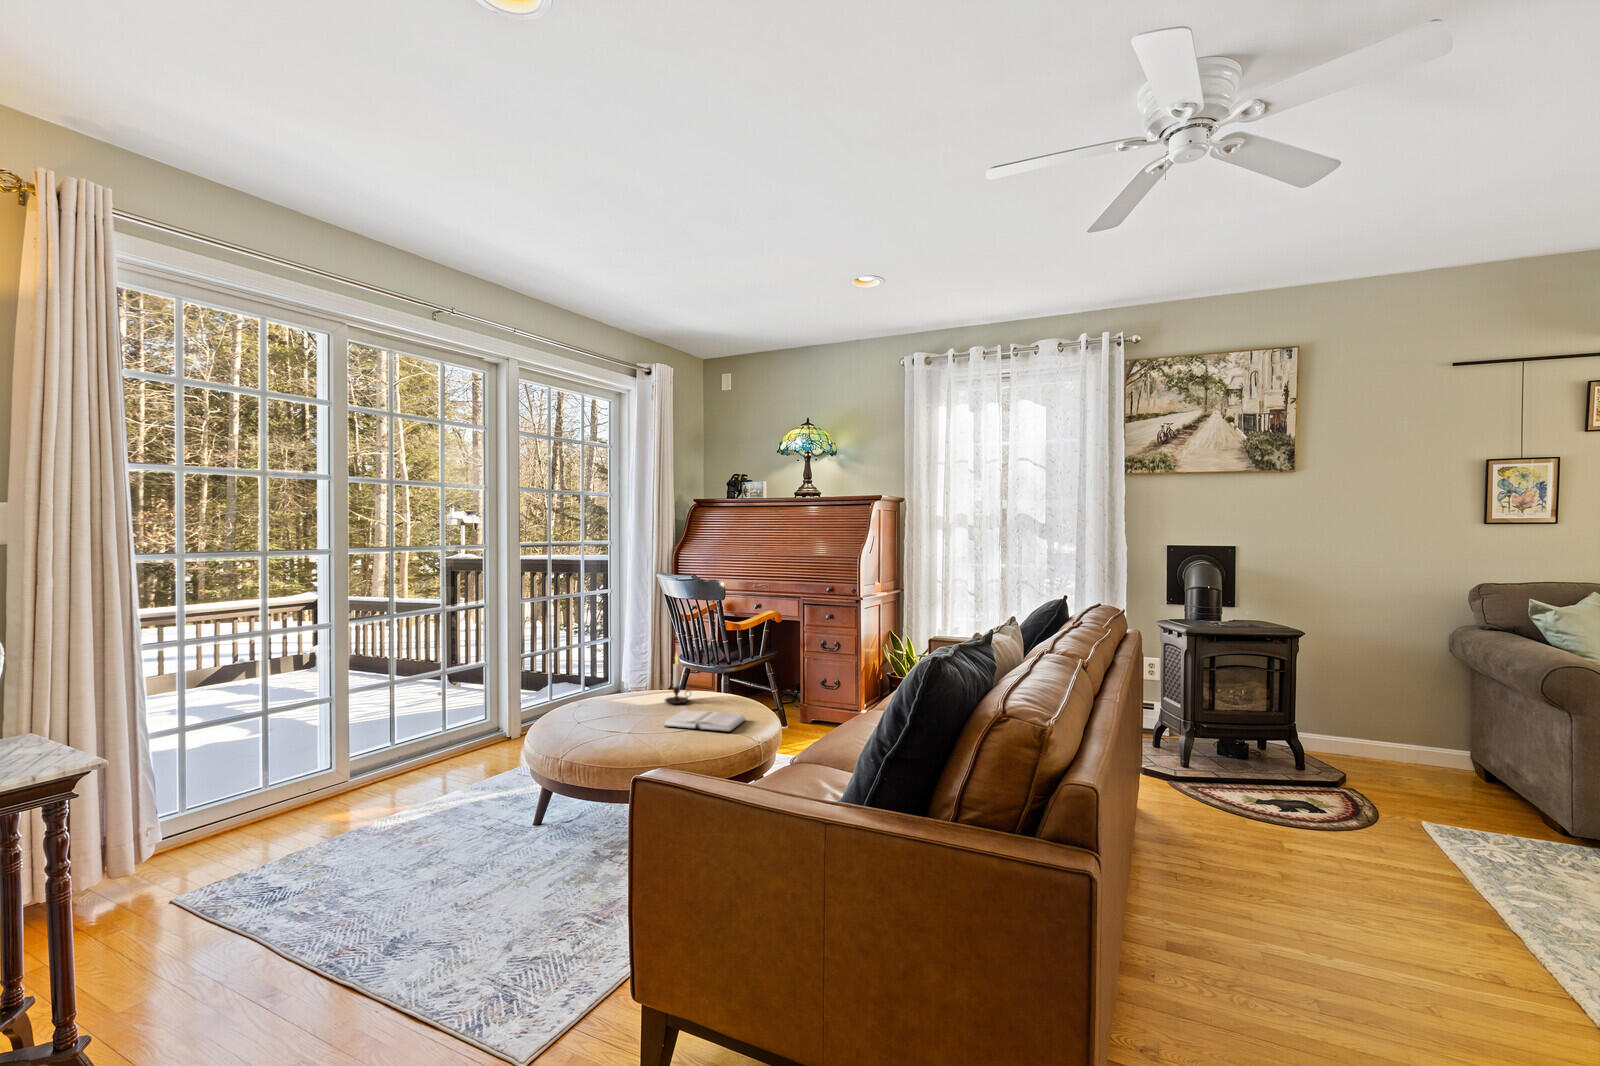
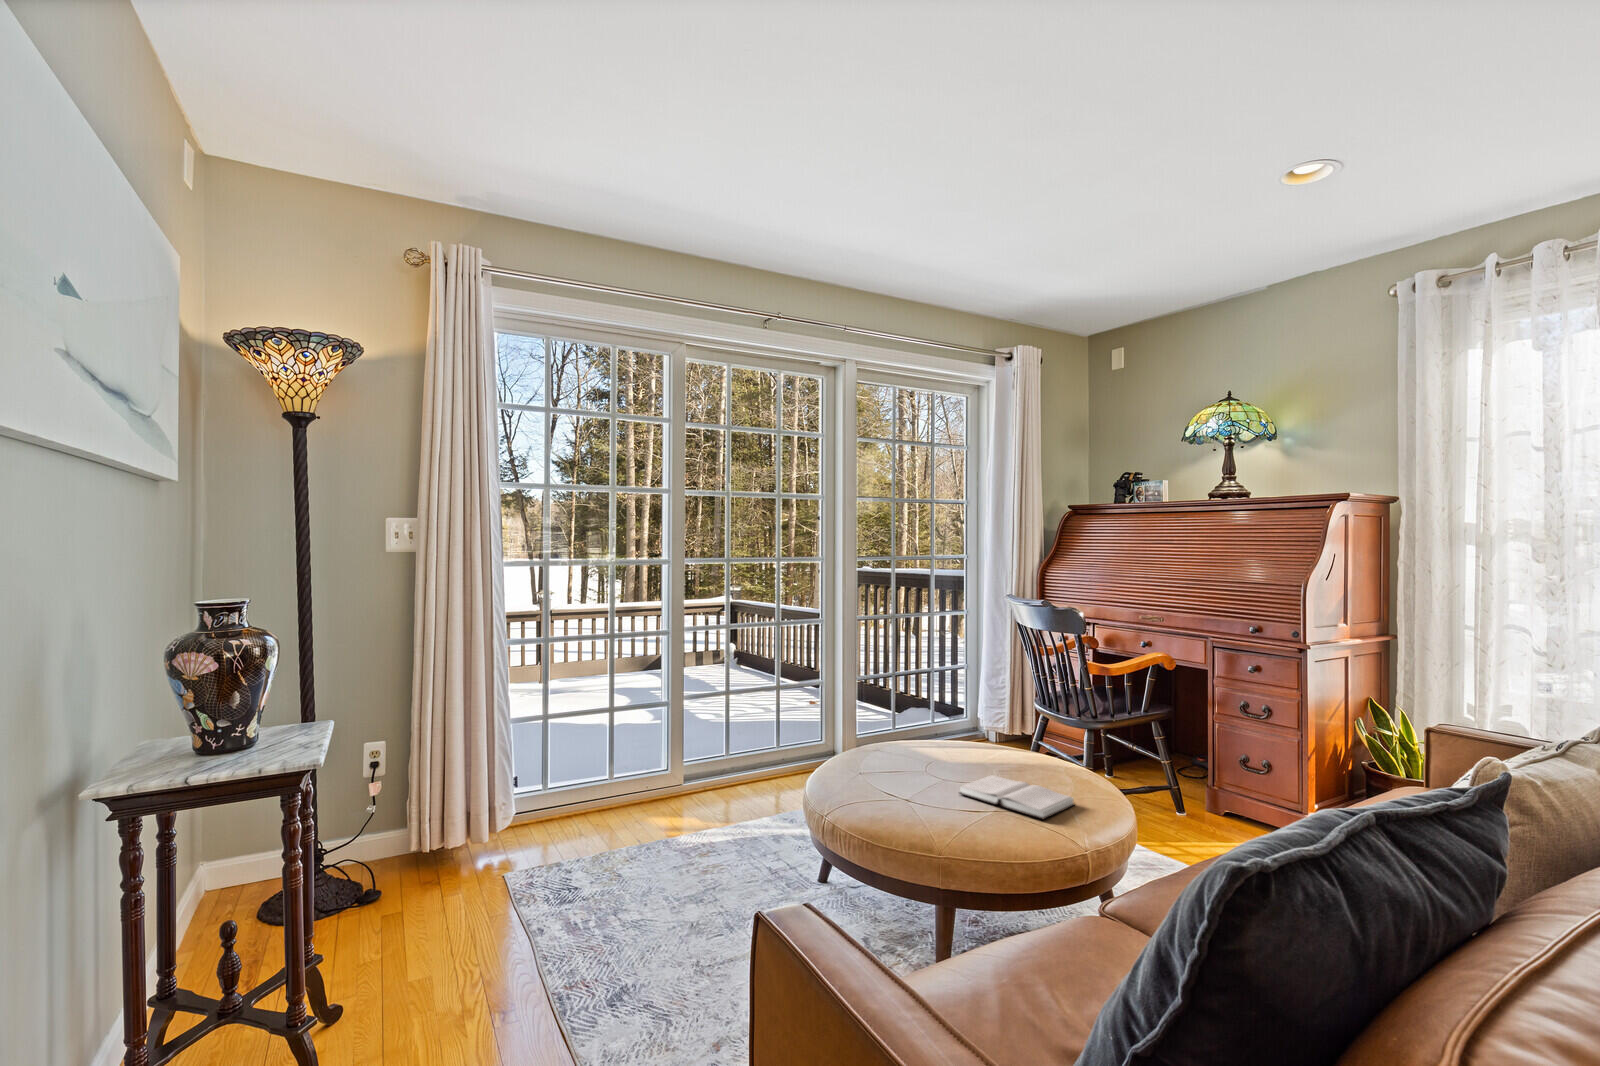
candle: present [665,654,688,704] -> none [977,695,1015,764]

